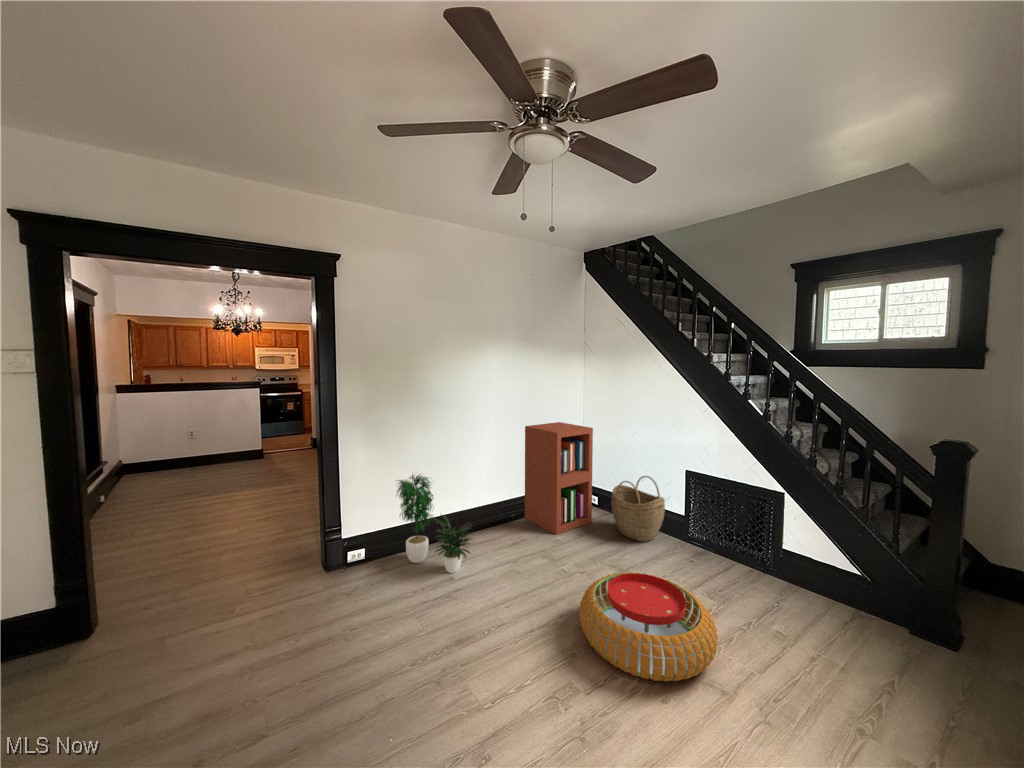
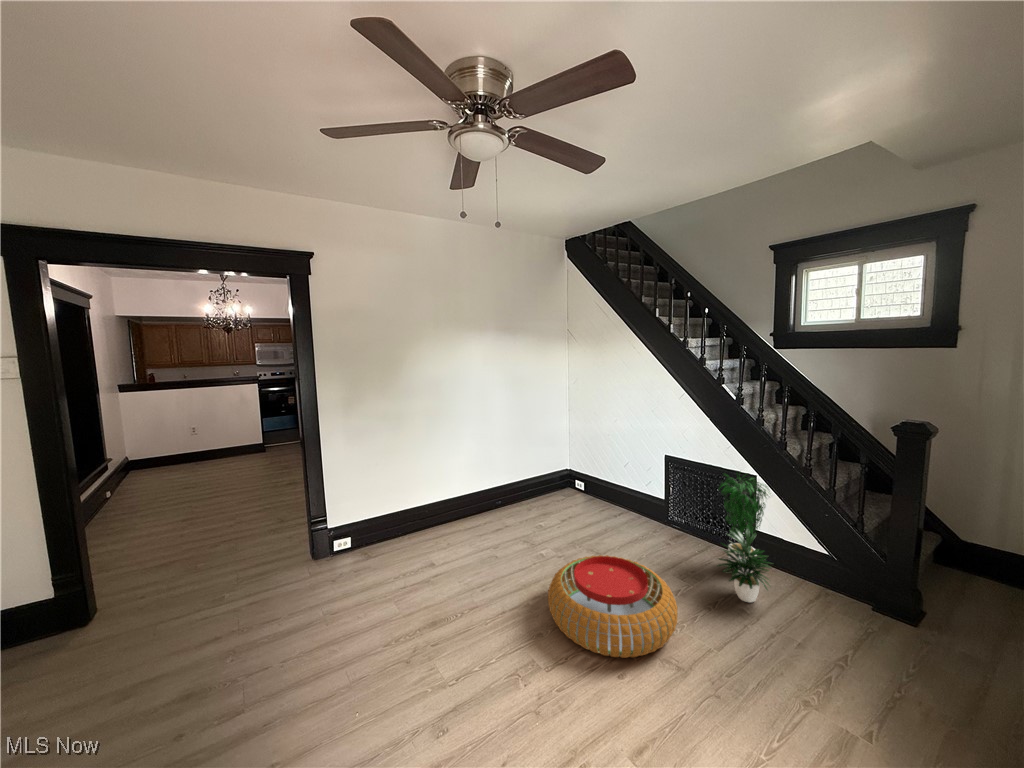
bookshelf: present [525,422,593,535] -> none [508,410,576,520]
potted plant: present [396,474,471,573] -> present [717,474,770,603]
woven basket: present [611,476,665,542] -> none [593,461,644,526]

